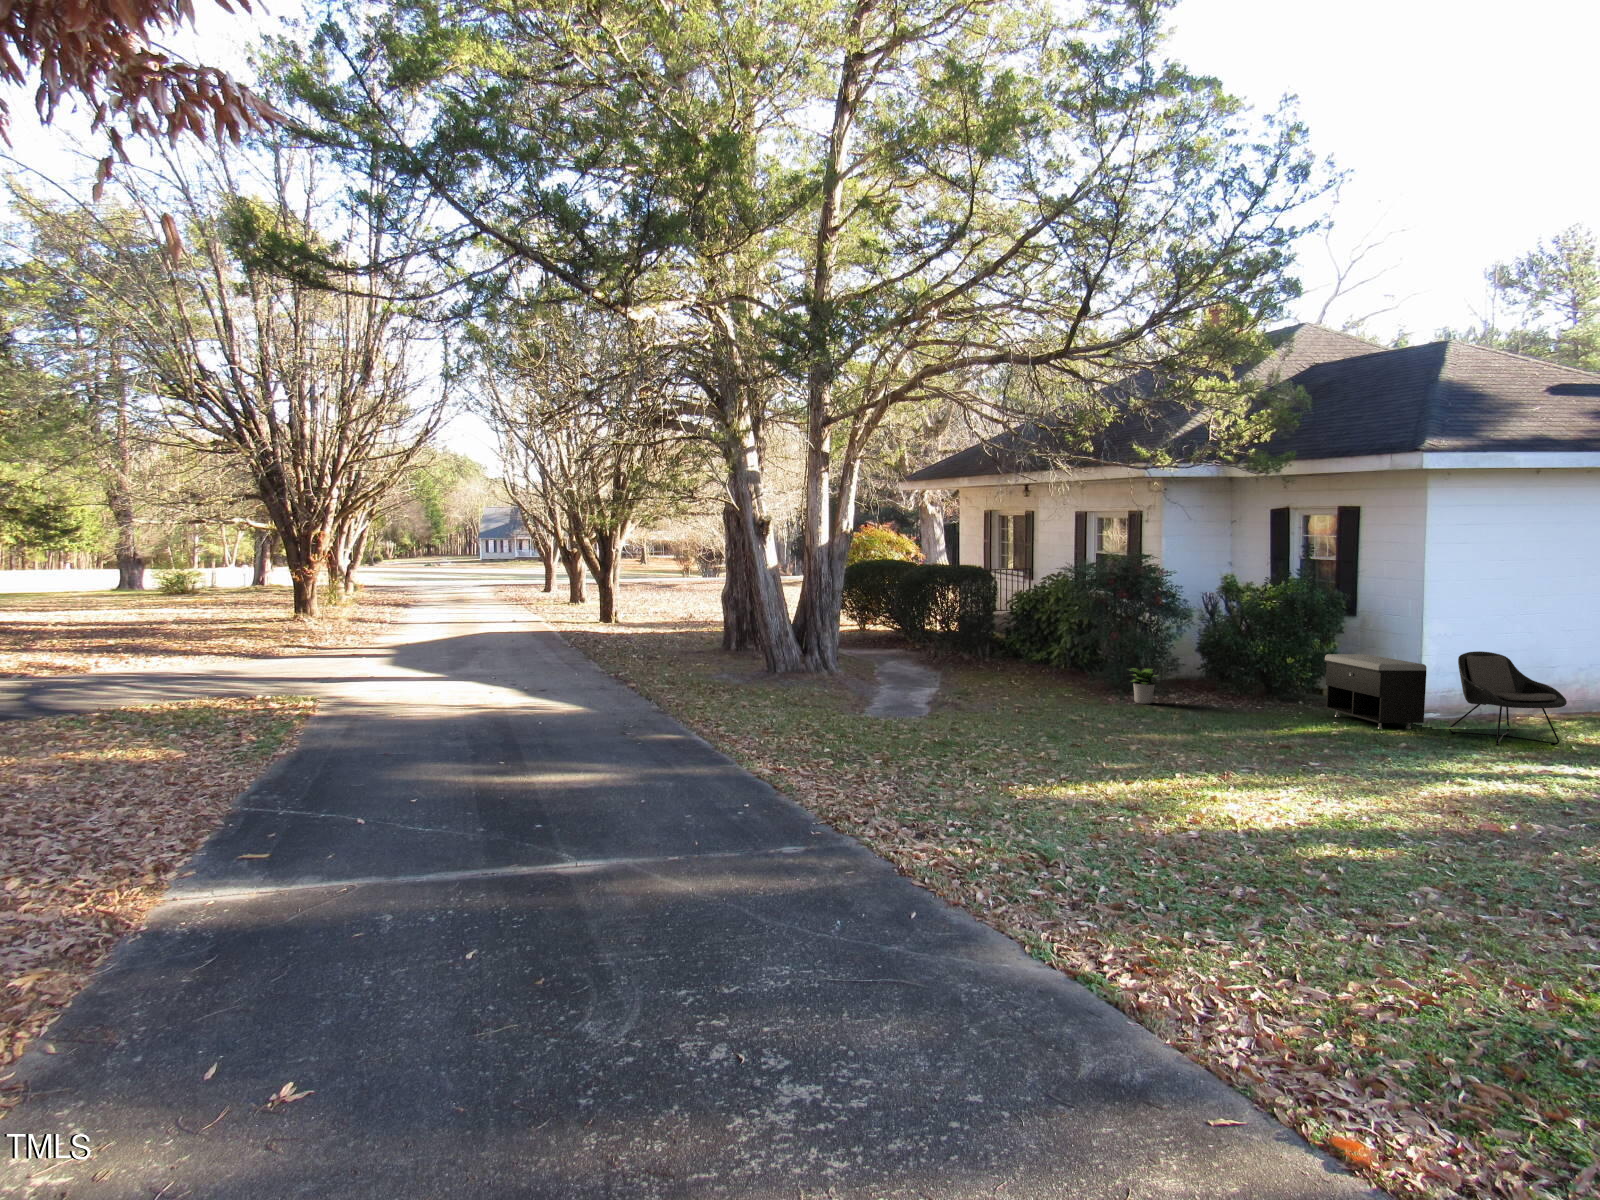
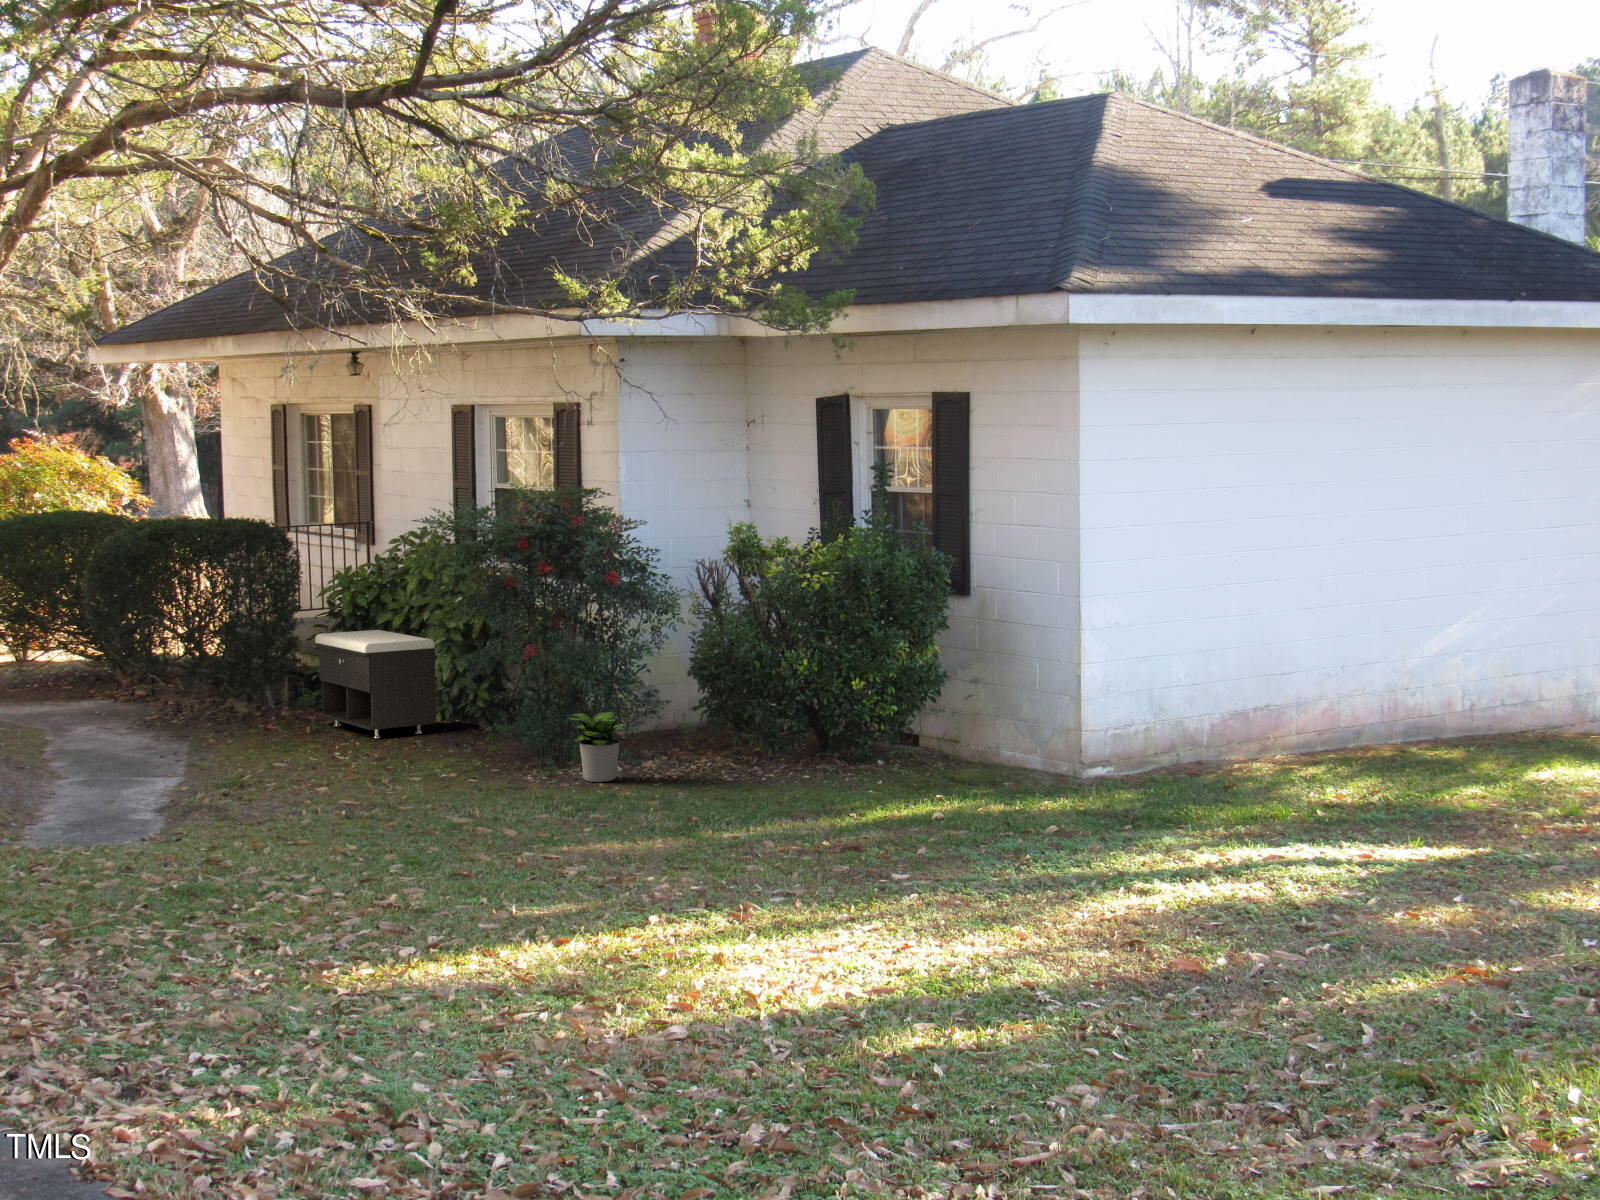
lounge chair: present [1449,651,1567,746] -> none [1103,644,1267,806]
storage bench: present [1324,654,1426,729] -> present [315,630,436,738]

